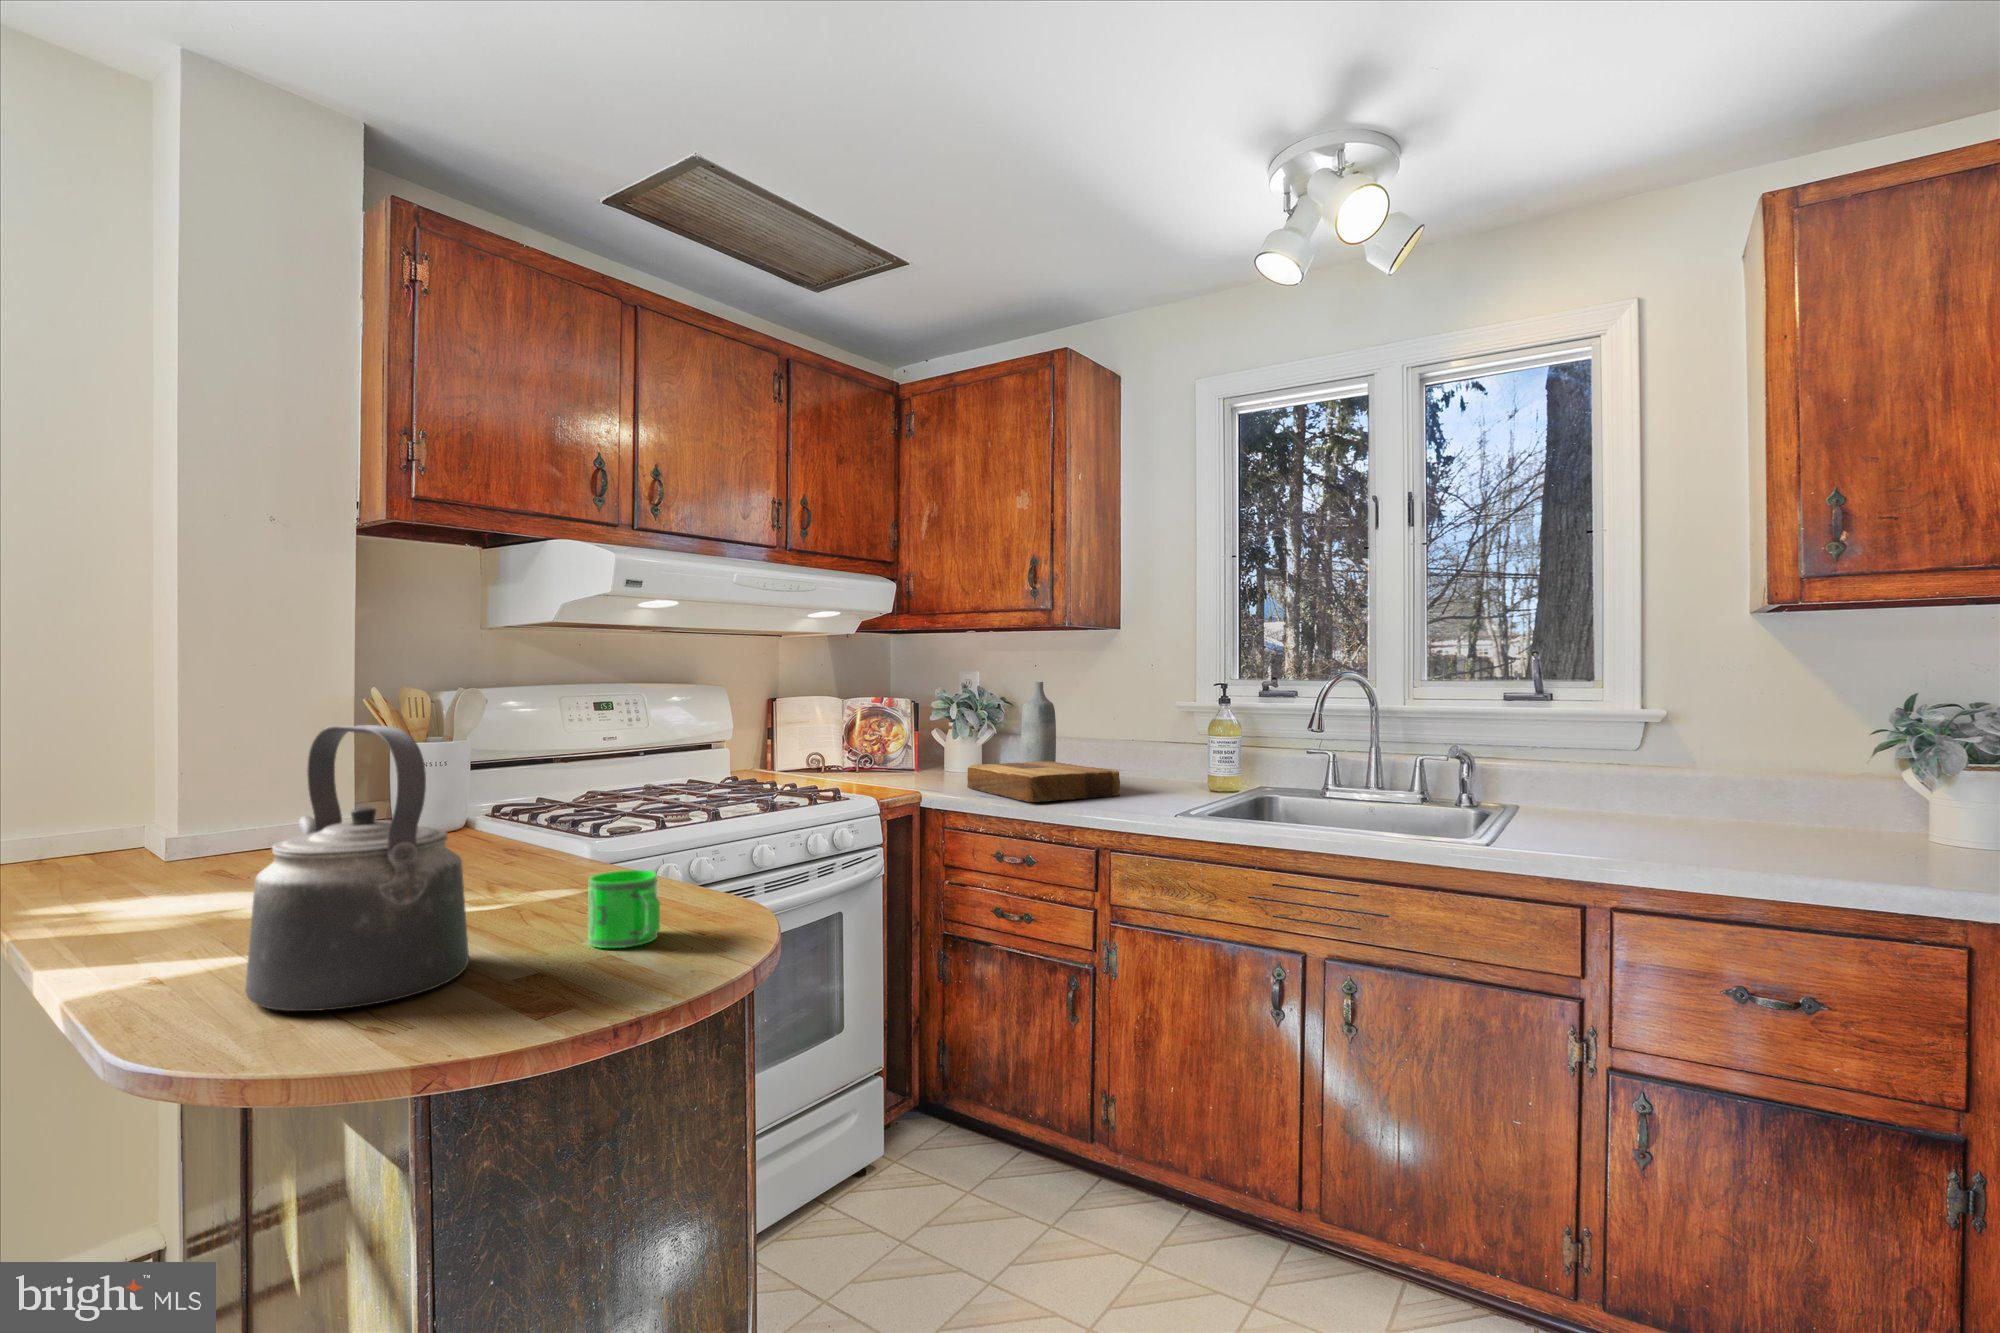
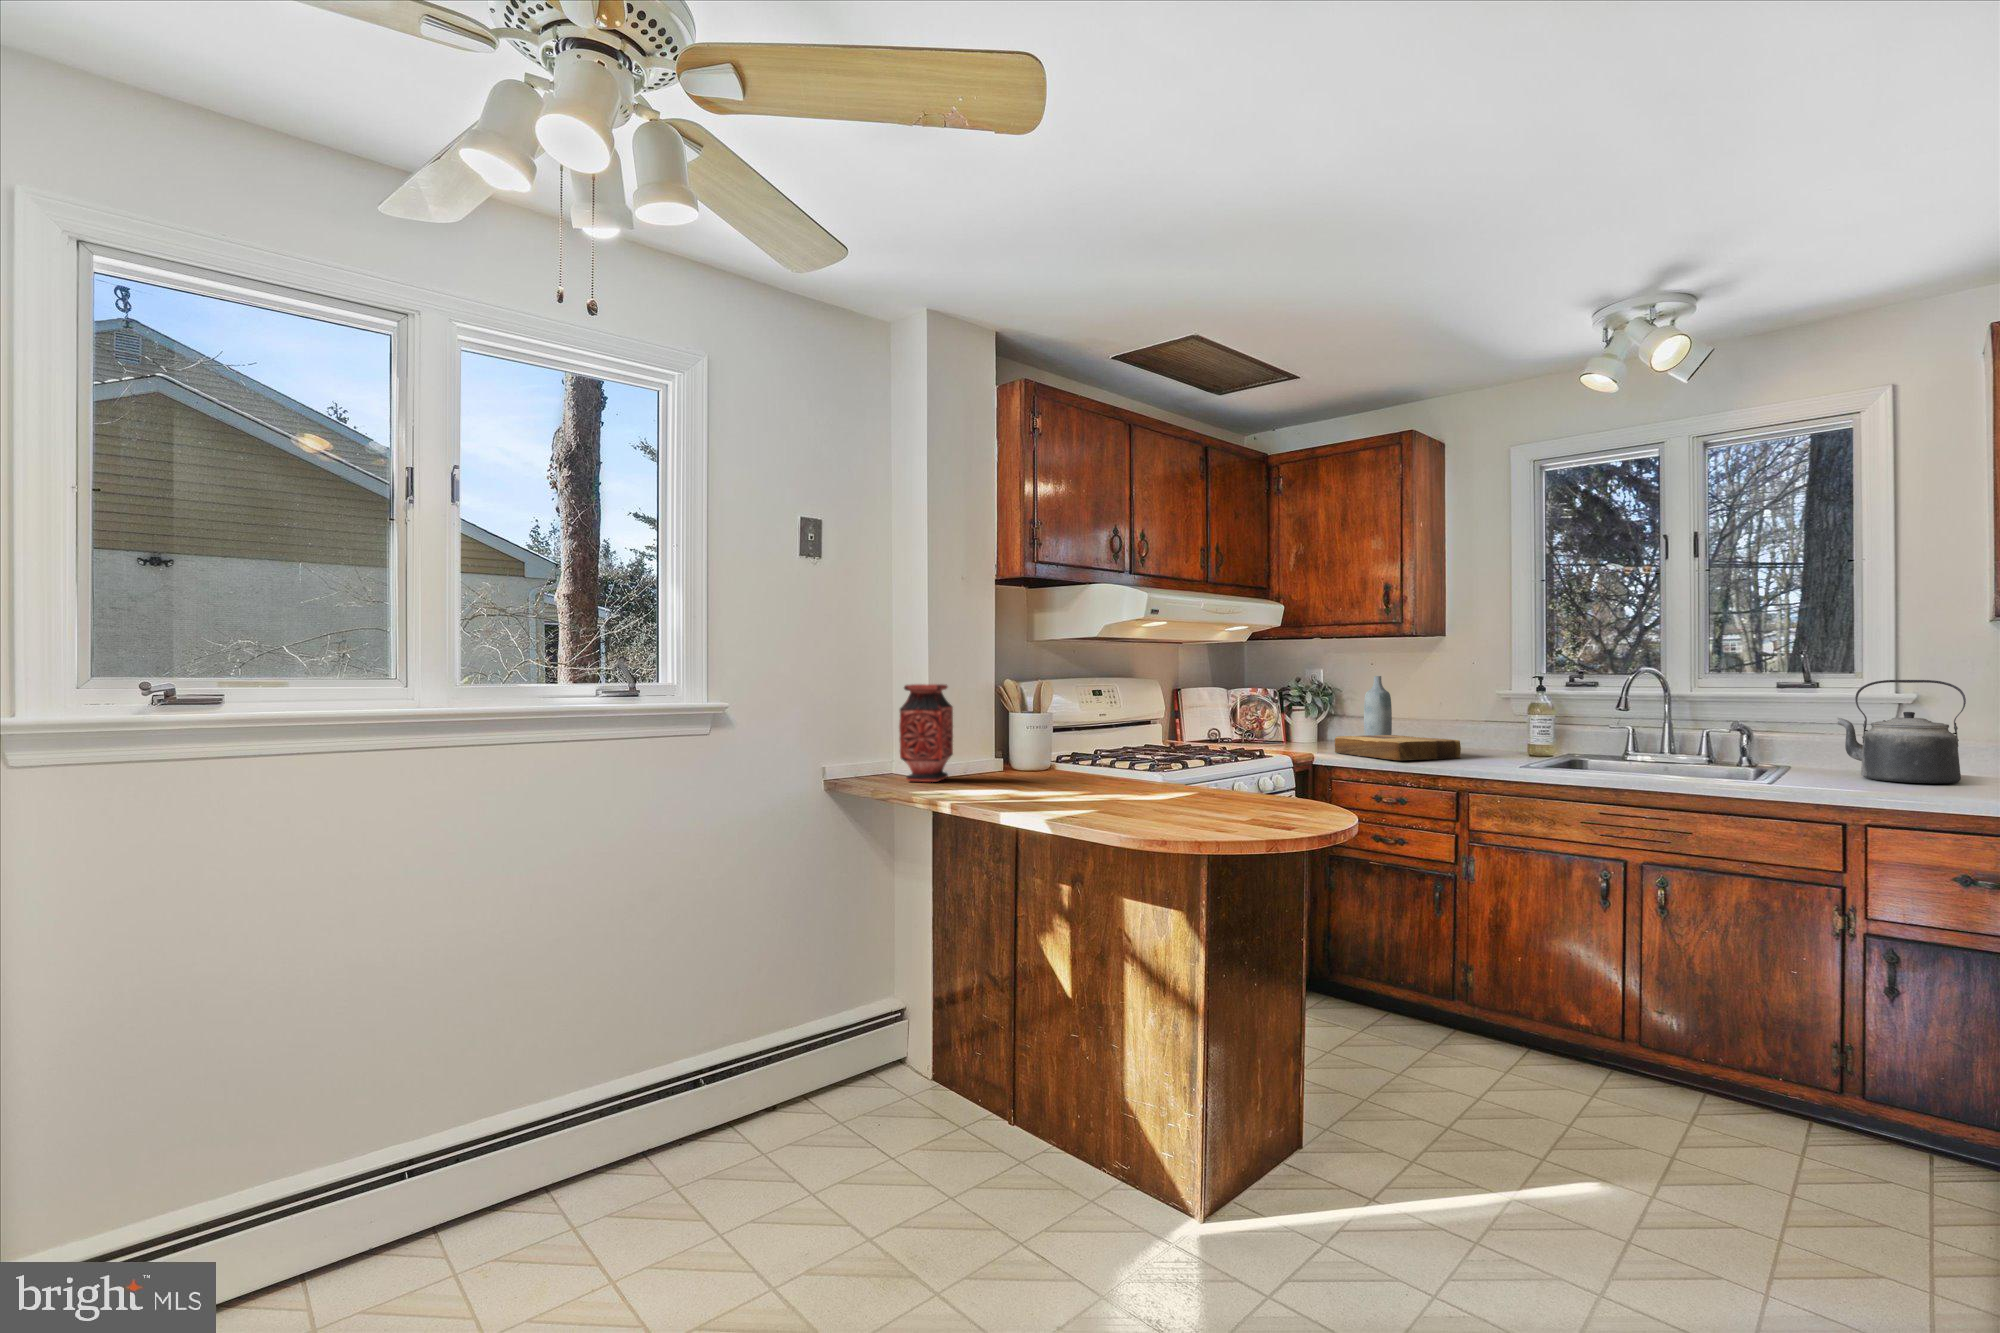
vase: none [65,700,210,878] -> present [899,684,953,782]
kettle: present [245,725,469,1011] -> present [1837,680,1966,783]
mug: present [588,870,660,948] -> none [1249,773,1295,810]

